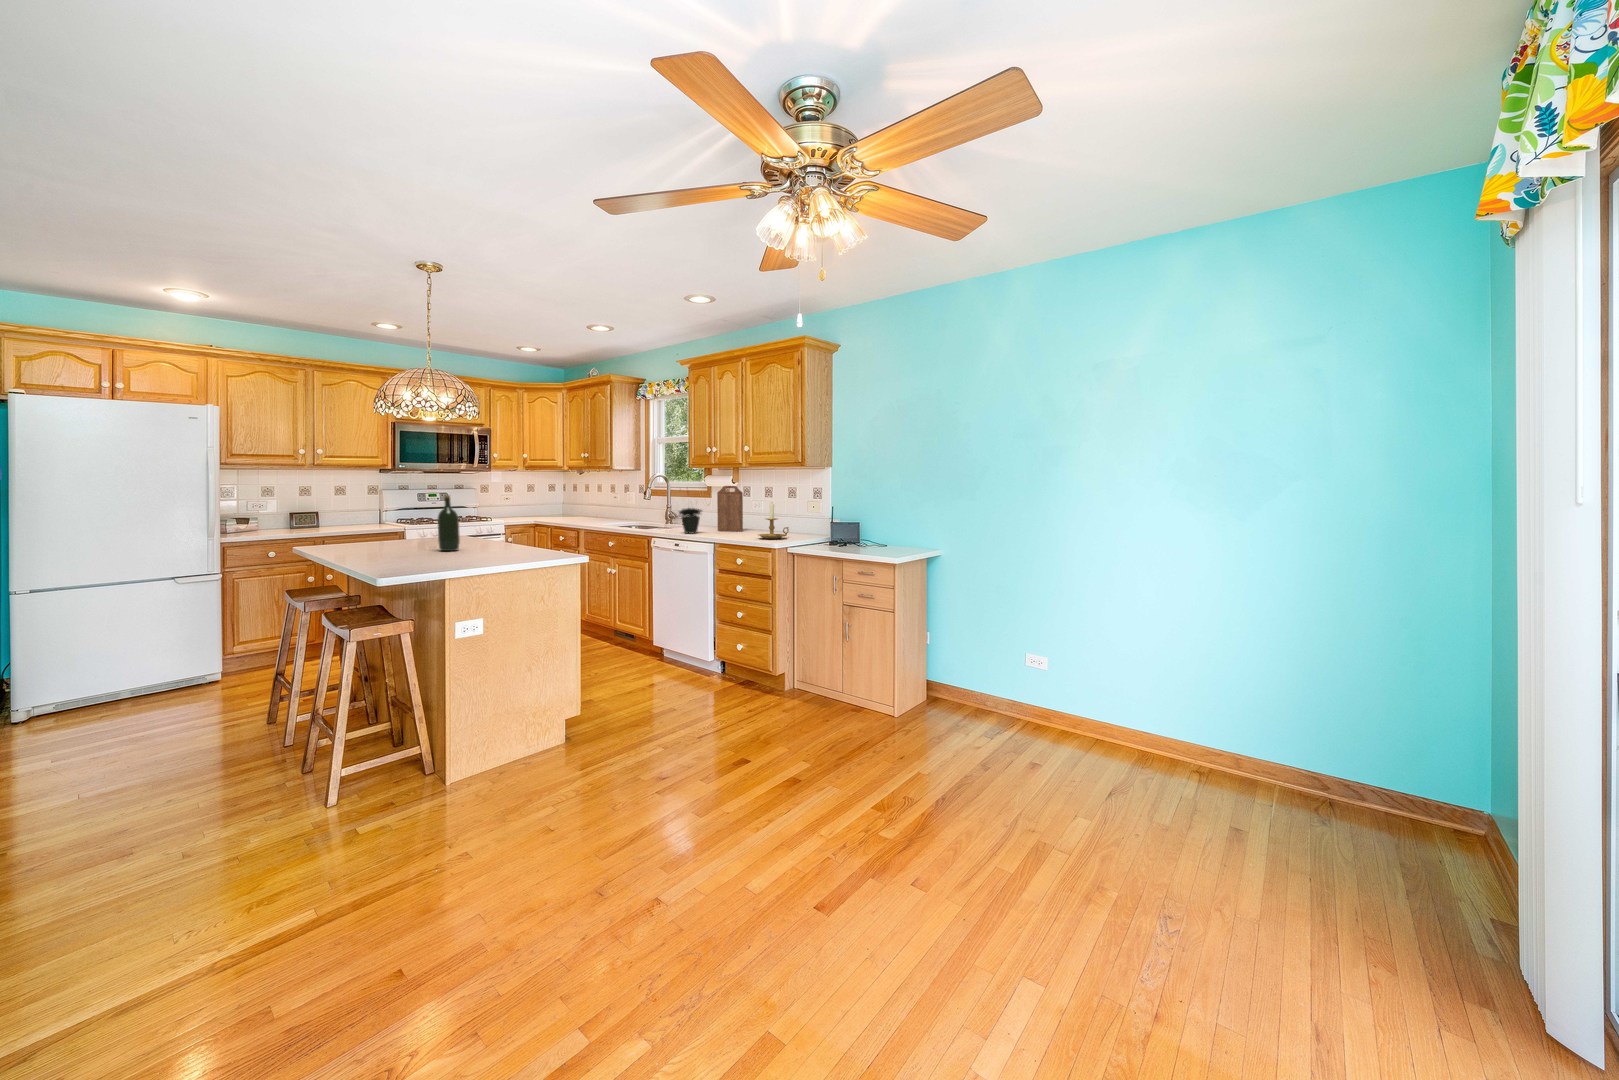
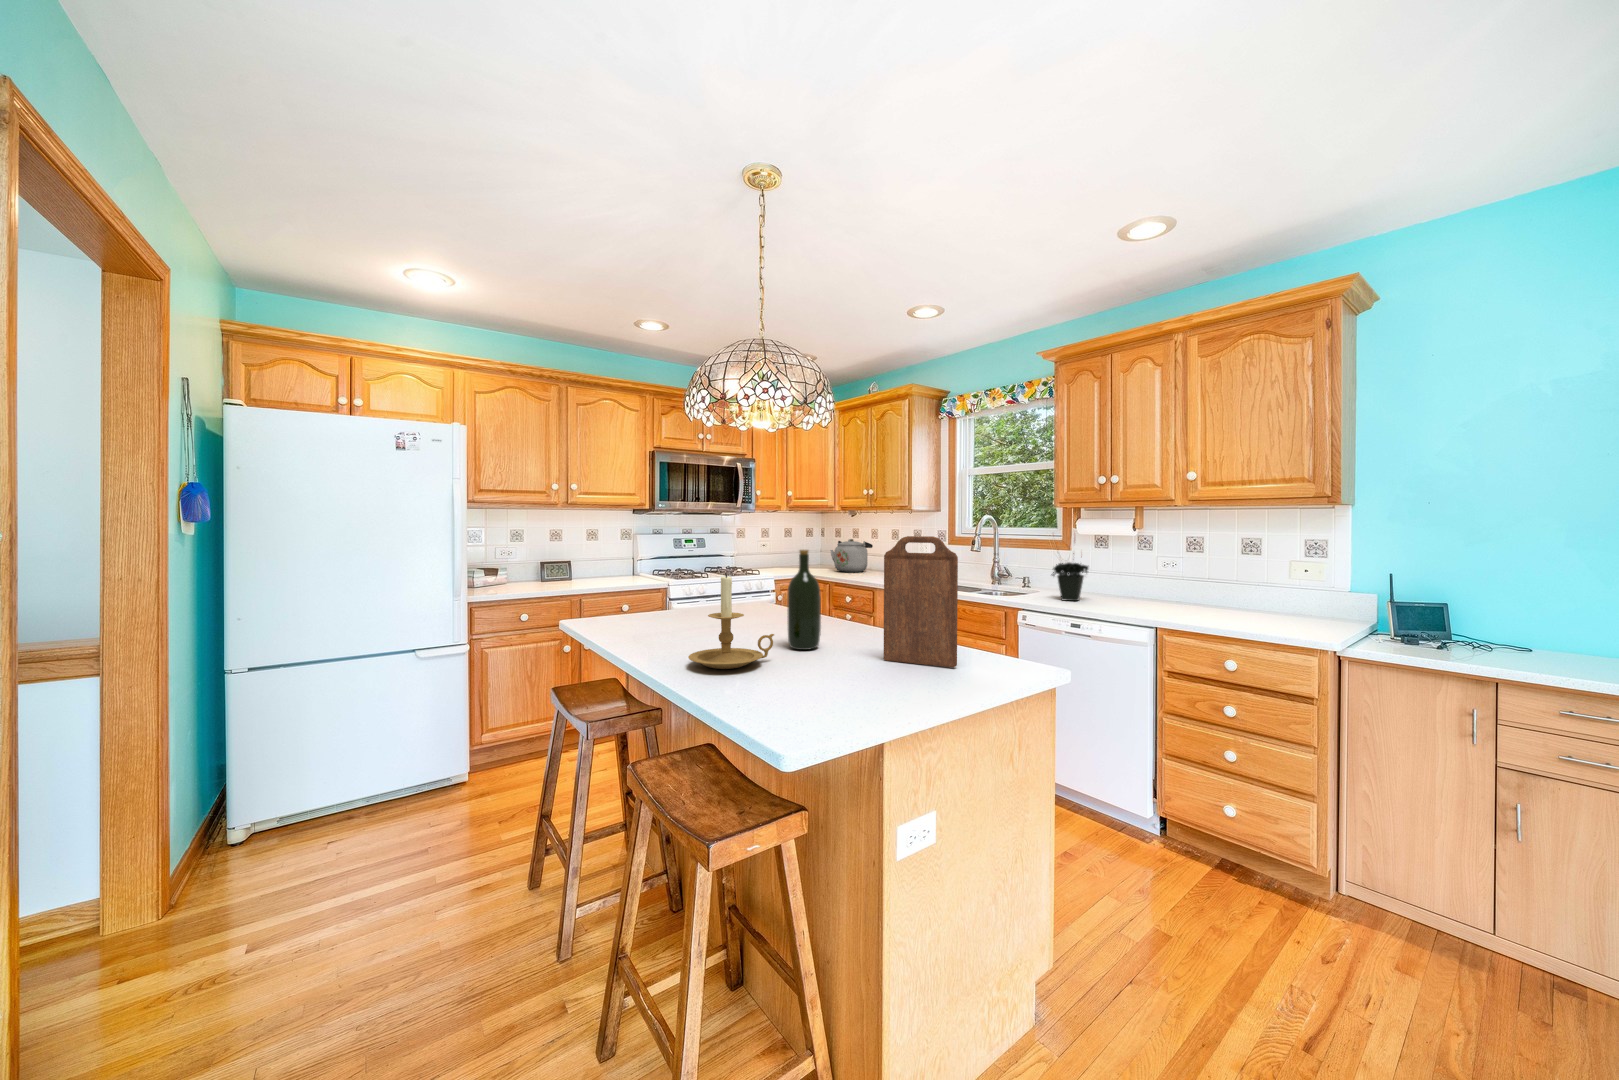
cutting board: present [717,486,743,531] -> present [884,536,958,667]
kettle: none [563,495,598,521] -> present [830,539,873,572]
candle holder: present [758,503,789,539] -> present [688,573,774,669]

